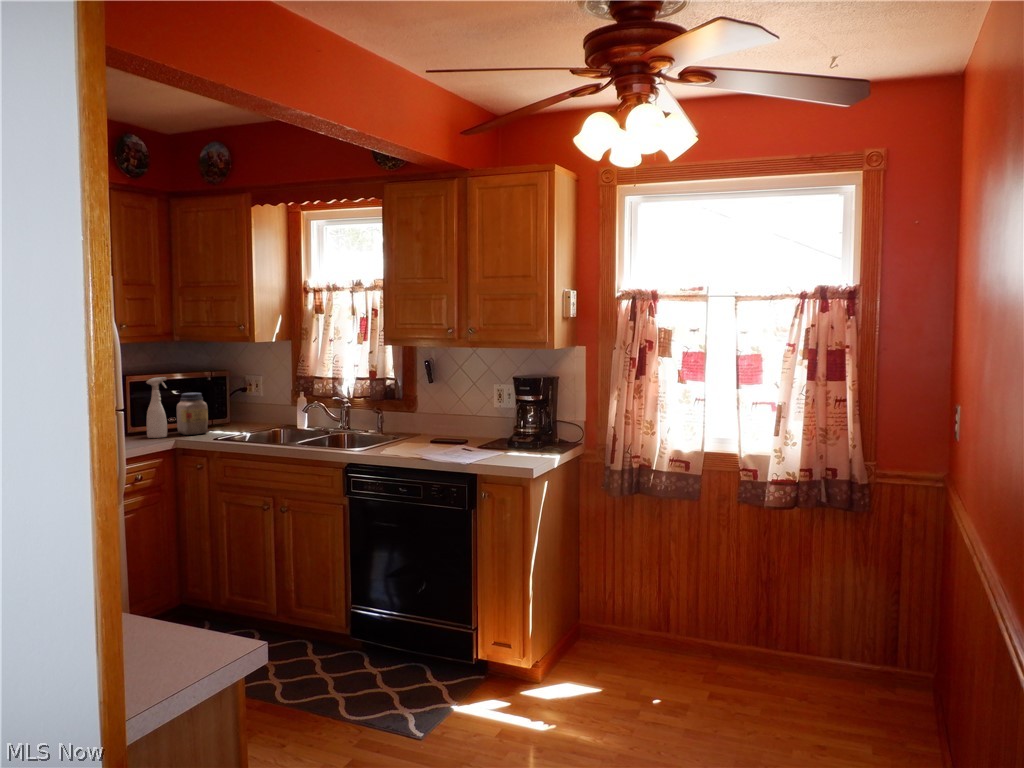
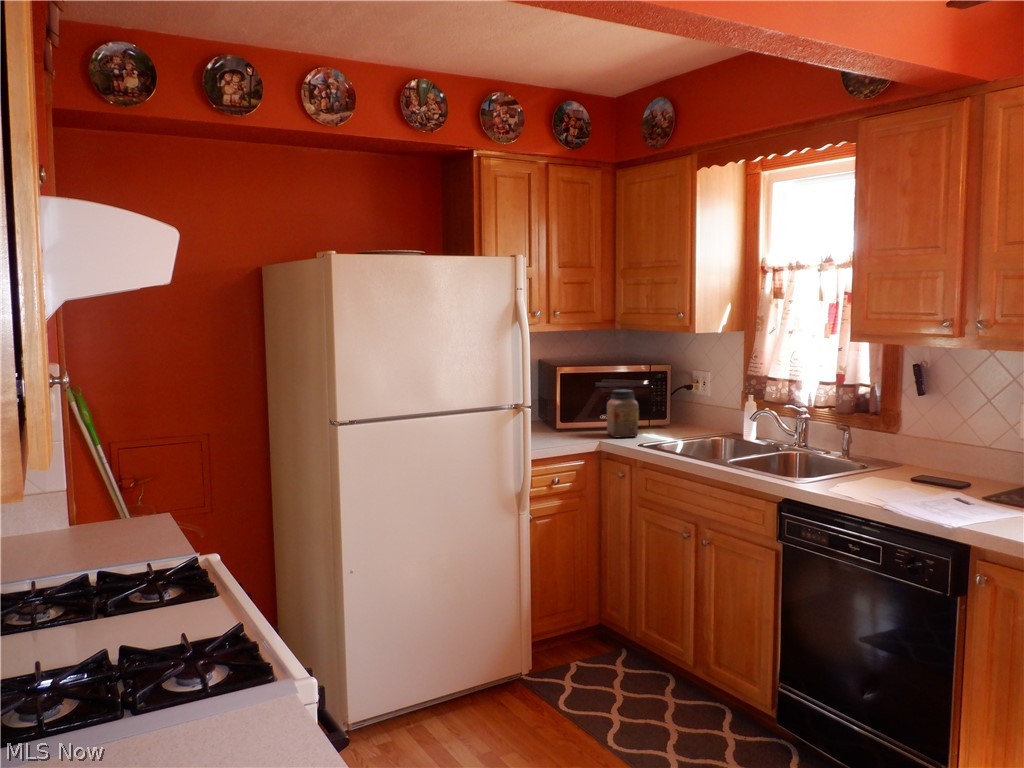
spray bottle: present [147,377,167,438] -> none [573,371,595,438]

